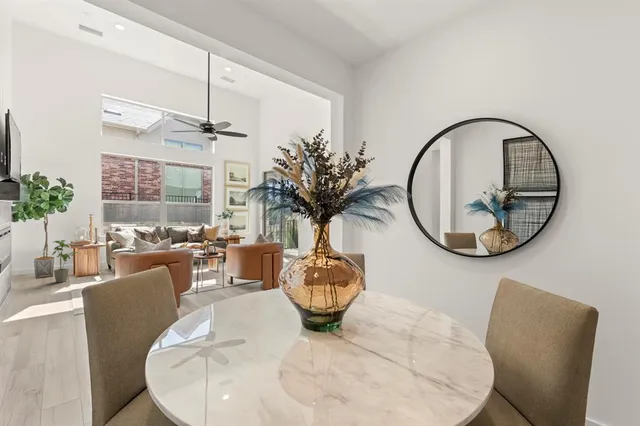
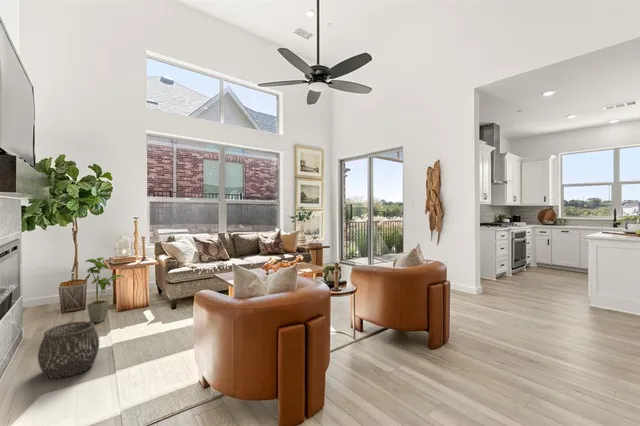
woven basket: none [24,274,60,302] -> present [38,321,99,378]

